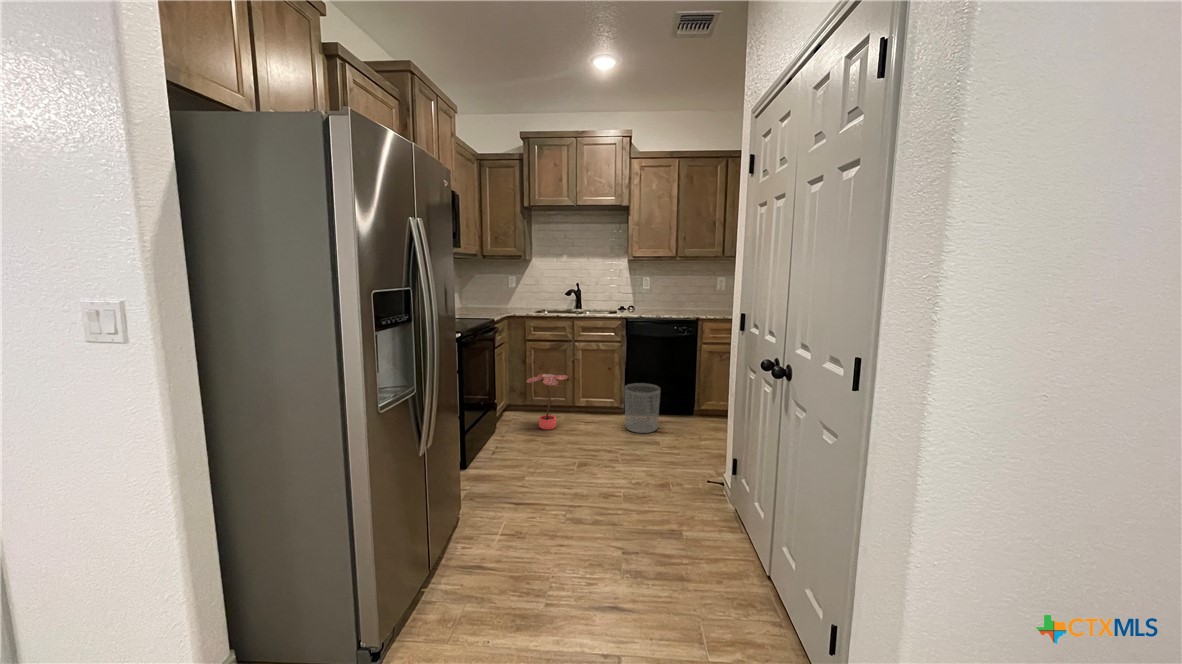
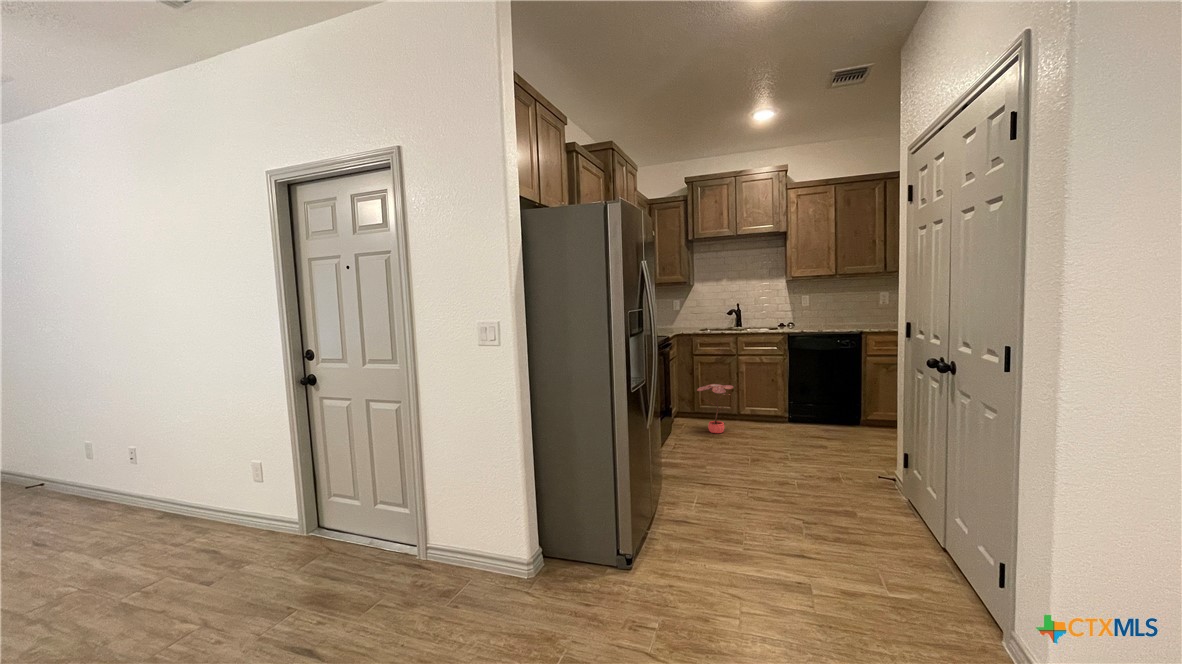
waste bin: present [624,383,660,433] -> none [789,394,825,439]

